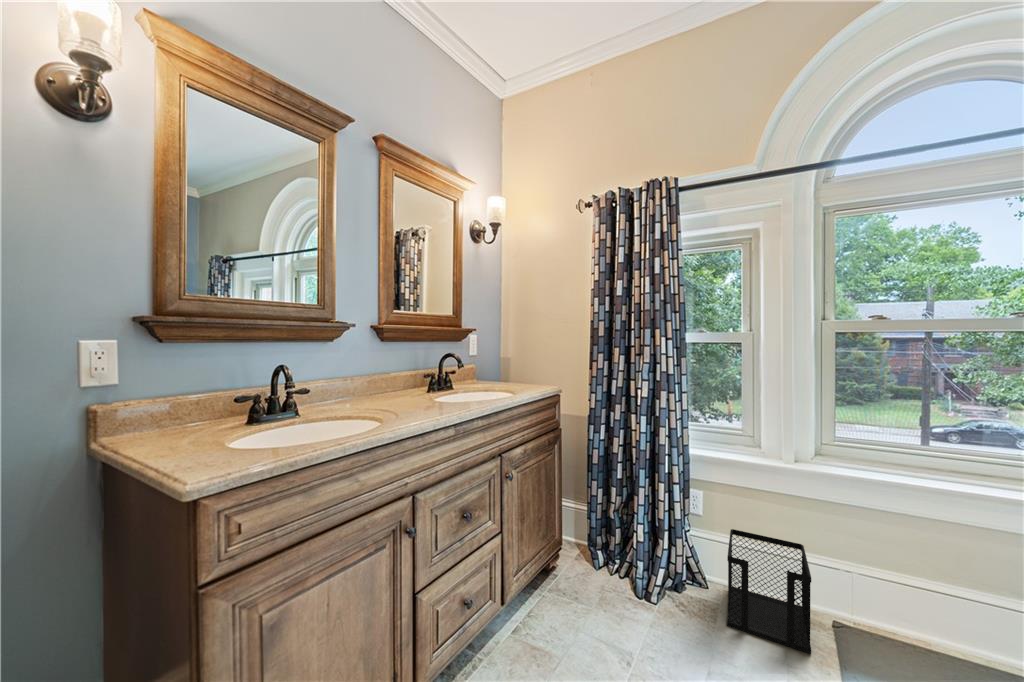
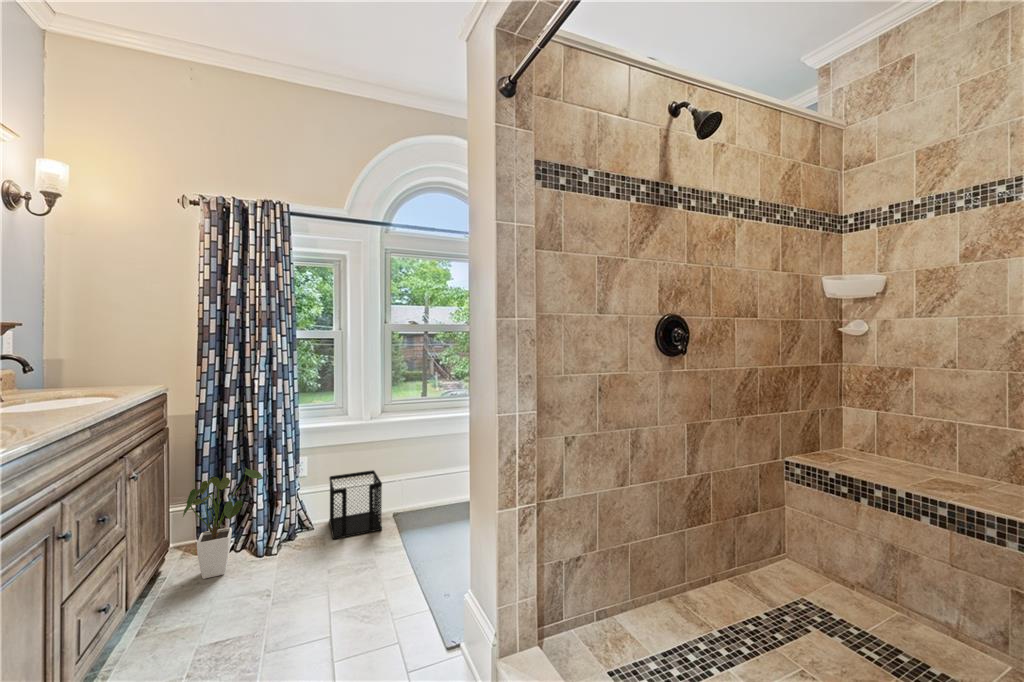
house plant: none [557,489,642,603] -> present [183,468,262,579]

